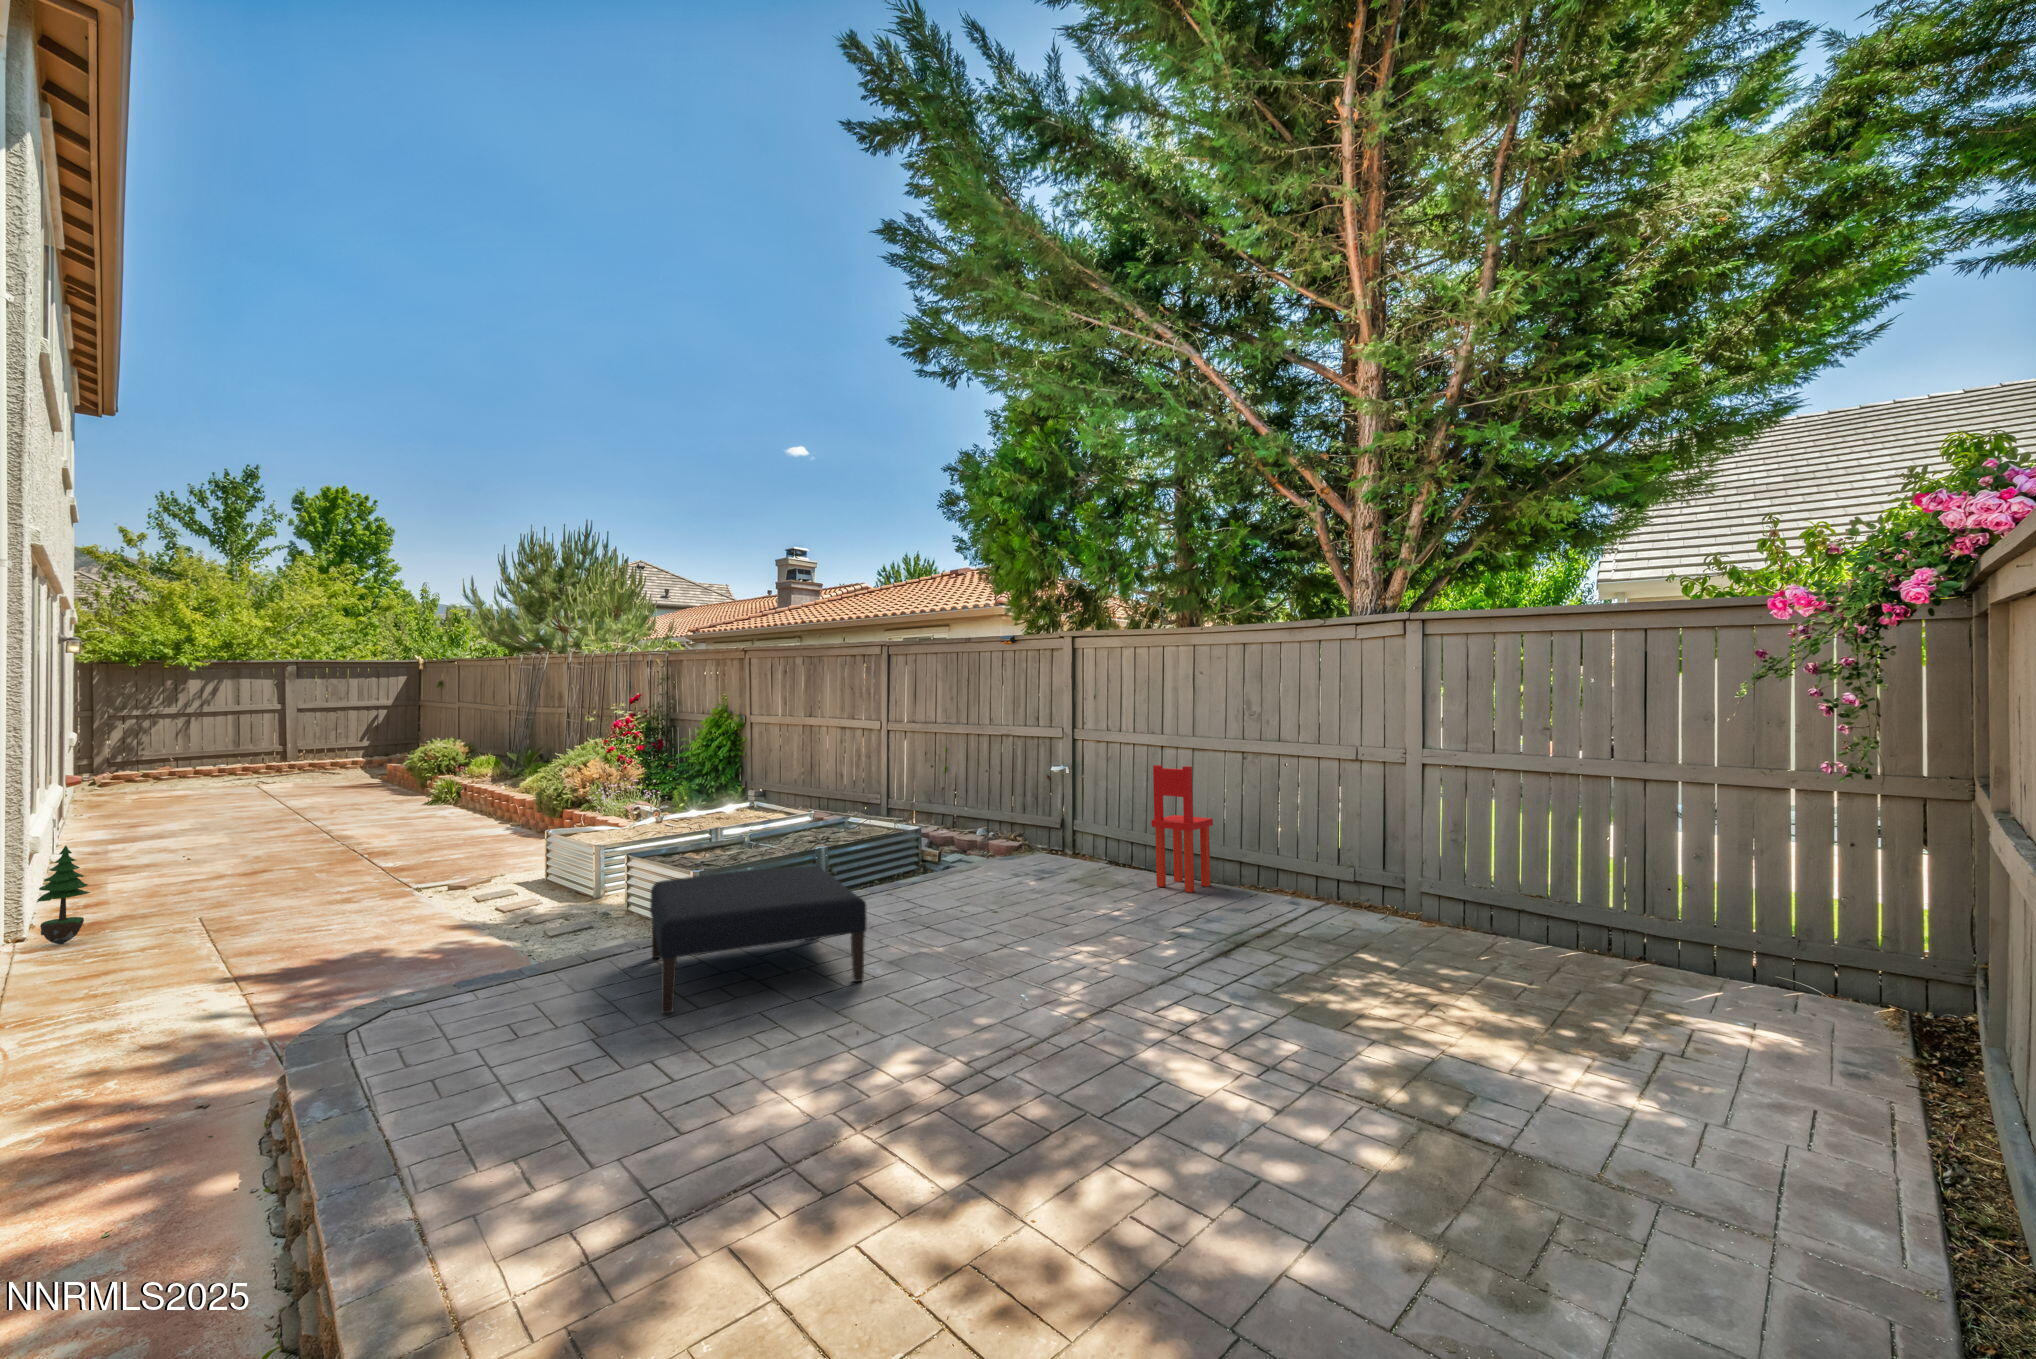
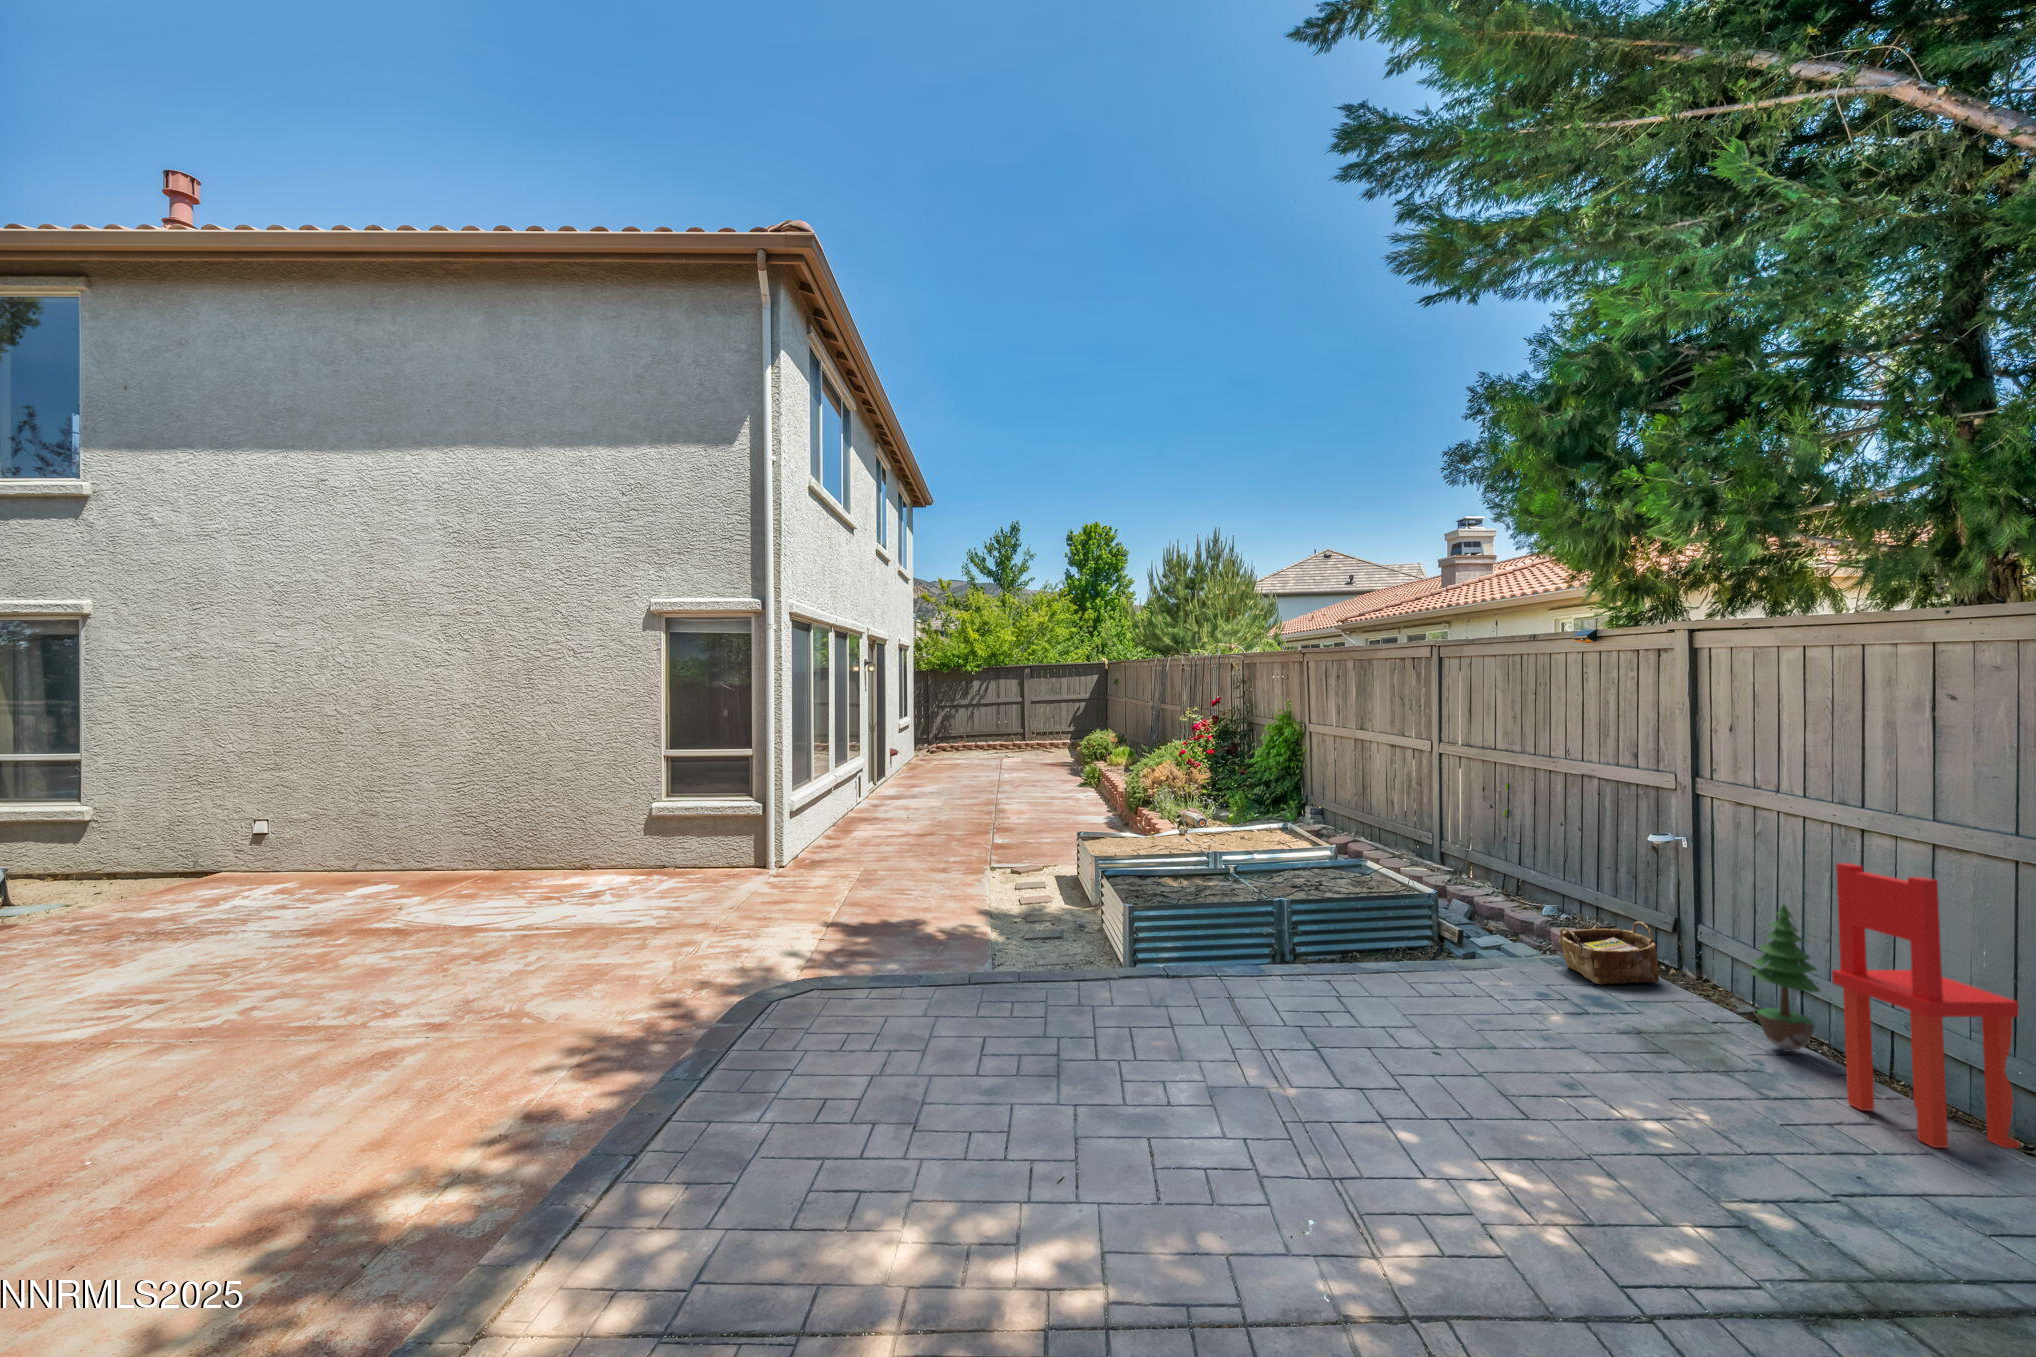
woven basket: none [1002,824,1052,865] -> present [1559,921,1659,984]
potted tree: present [37,846,90,945] -> present [1750,904,1820,1052]
ottoman: present [650,866,867,1014] -> none [926,909,1185,1097]

